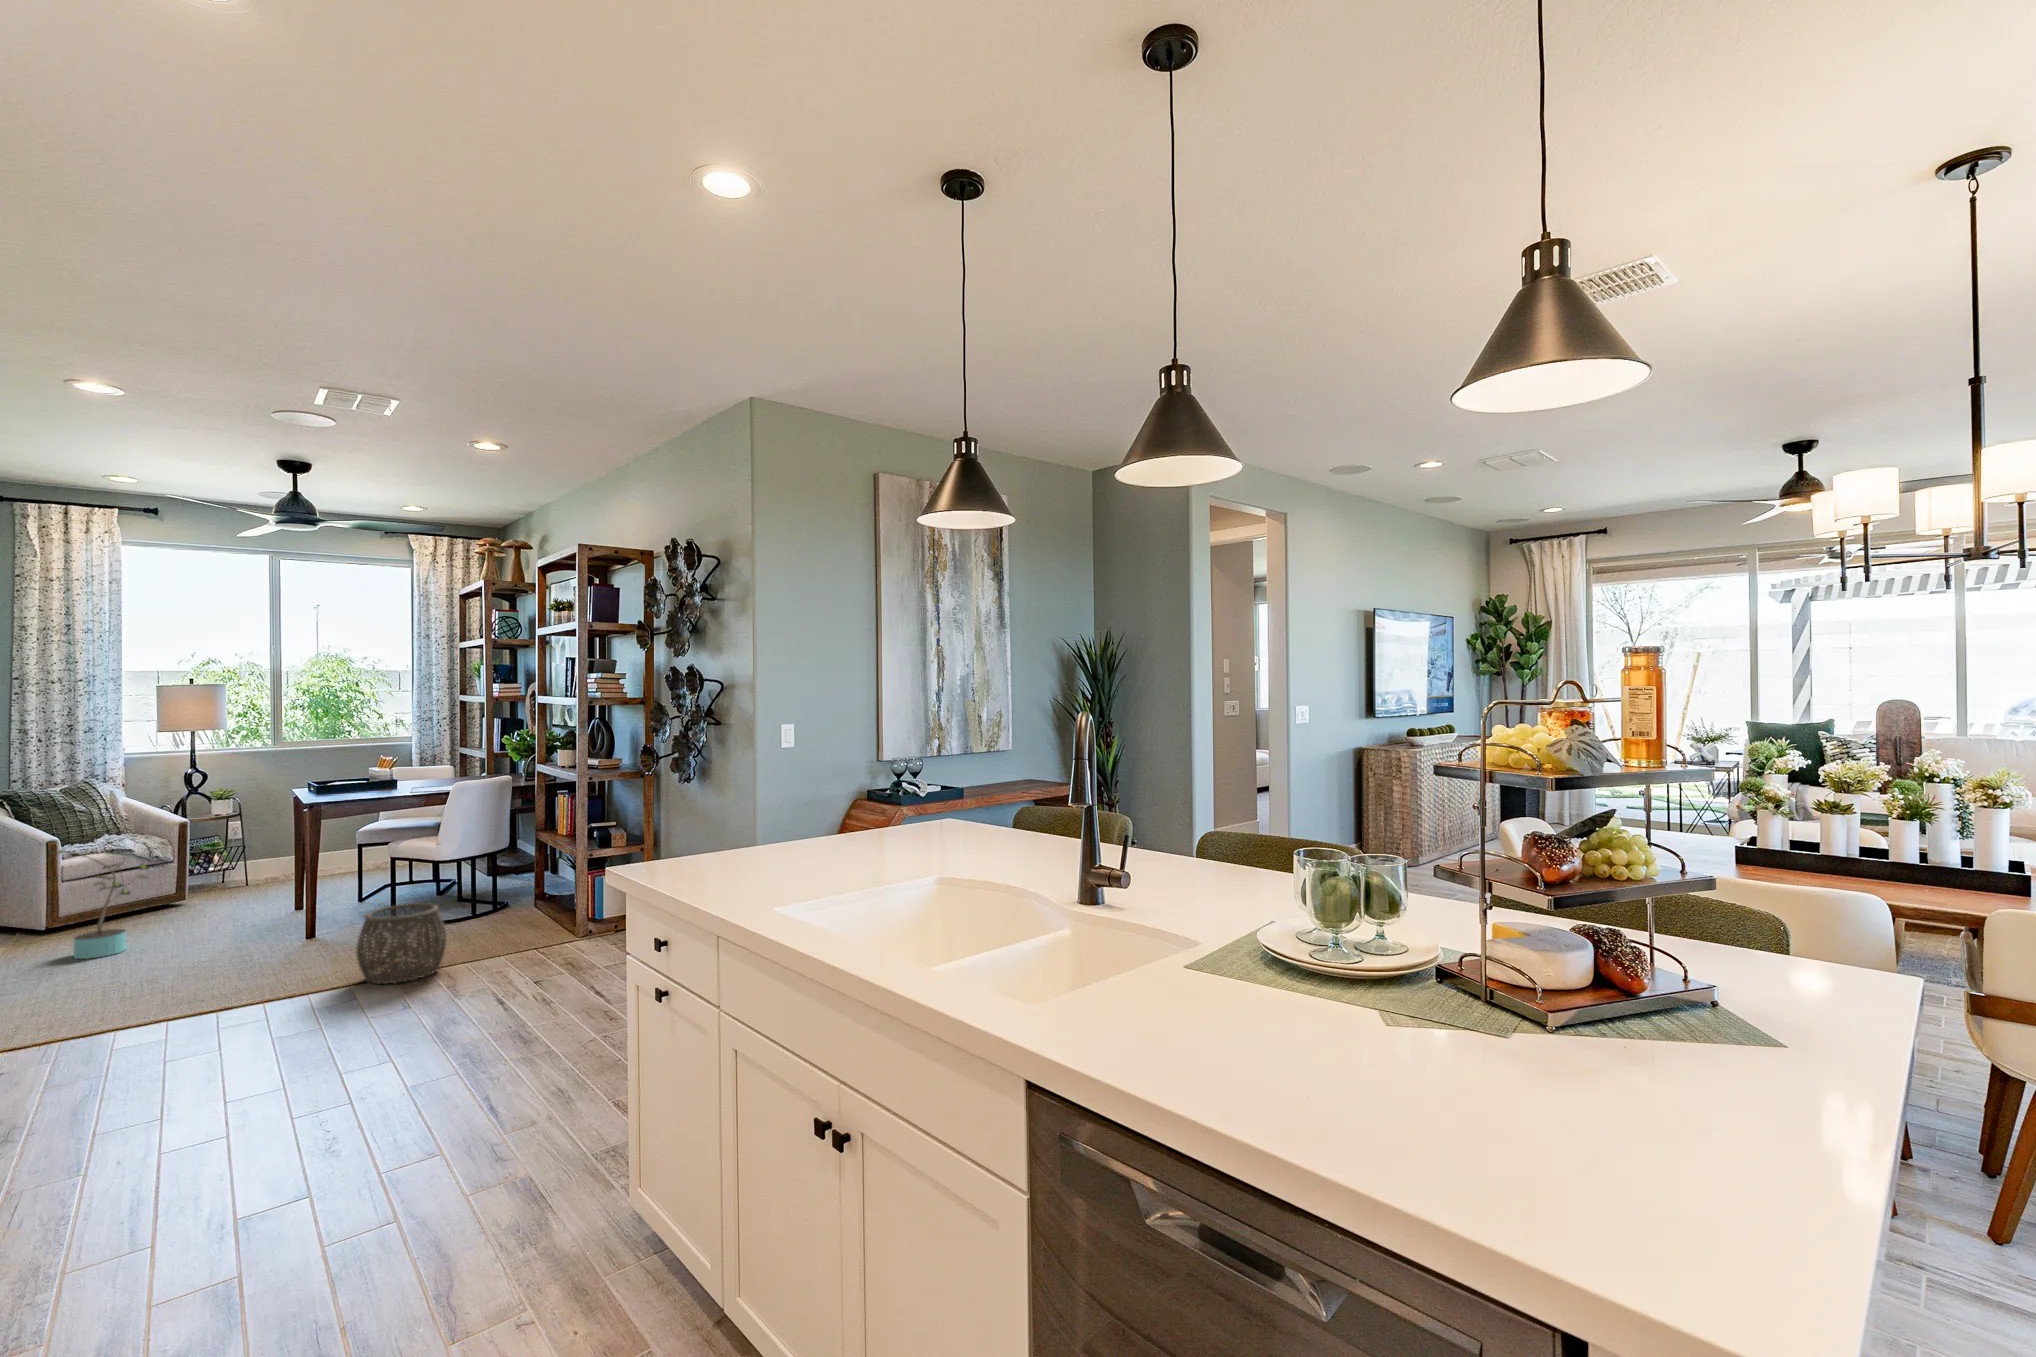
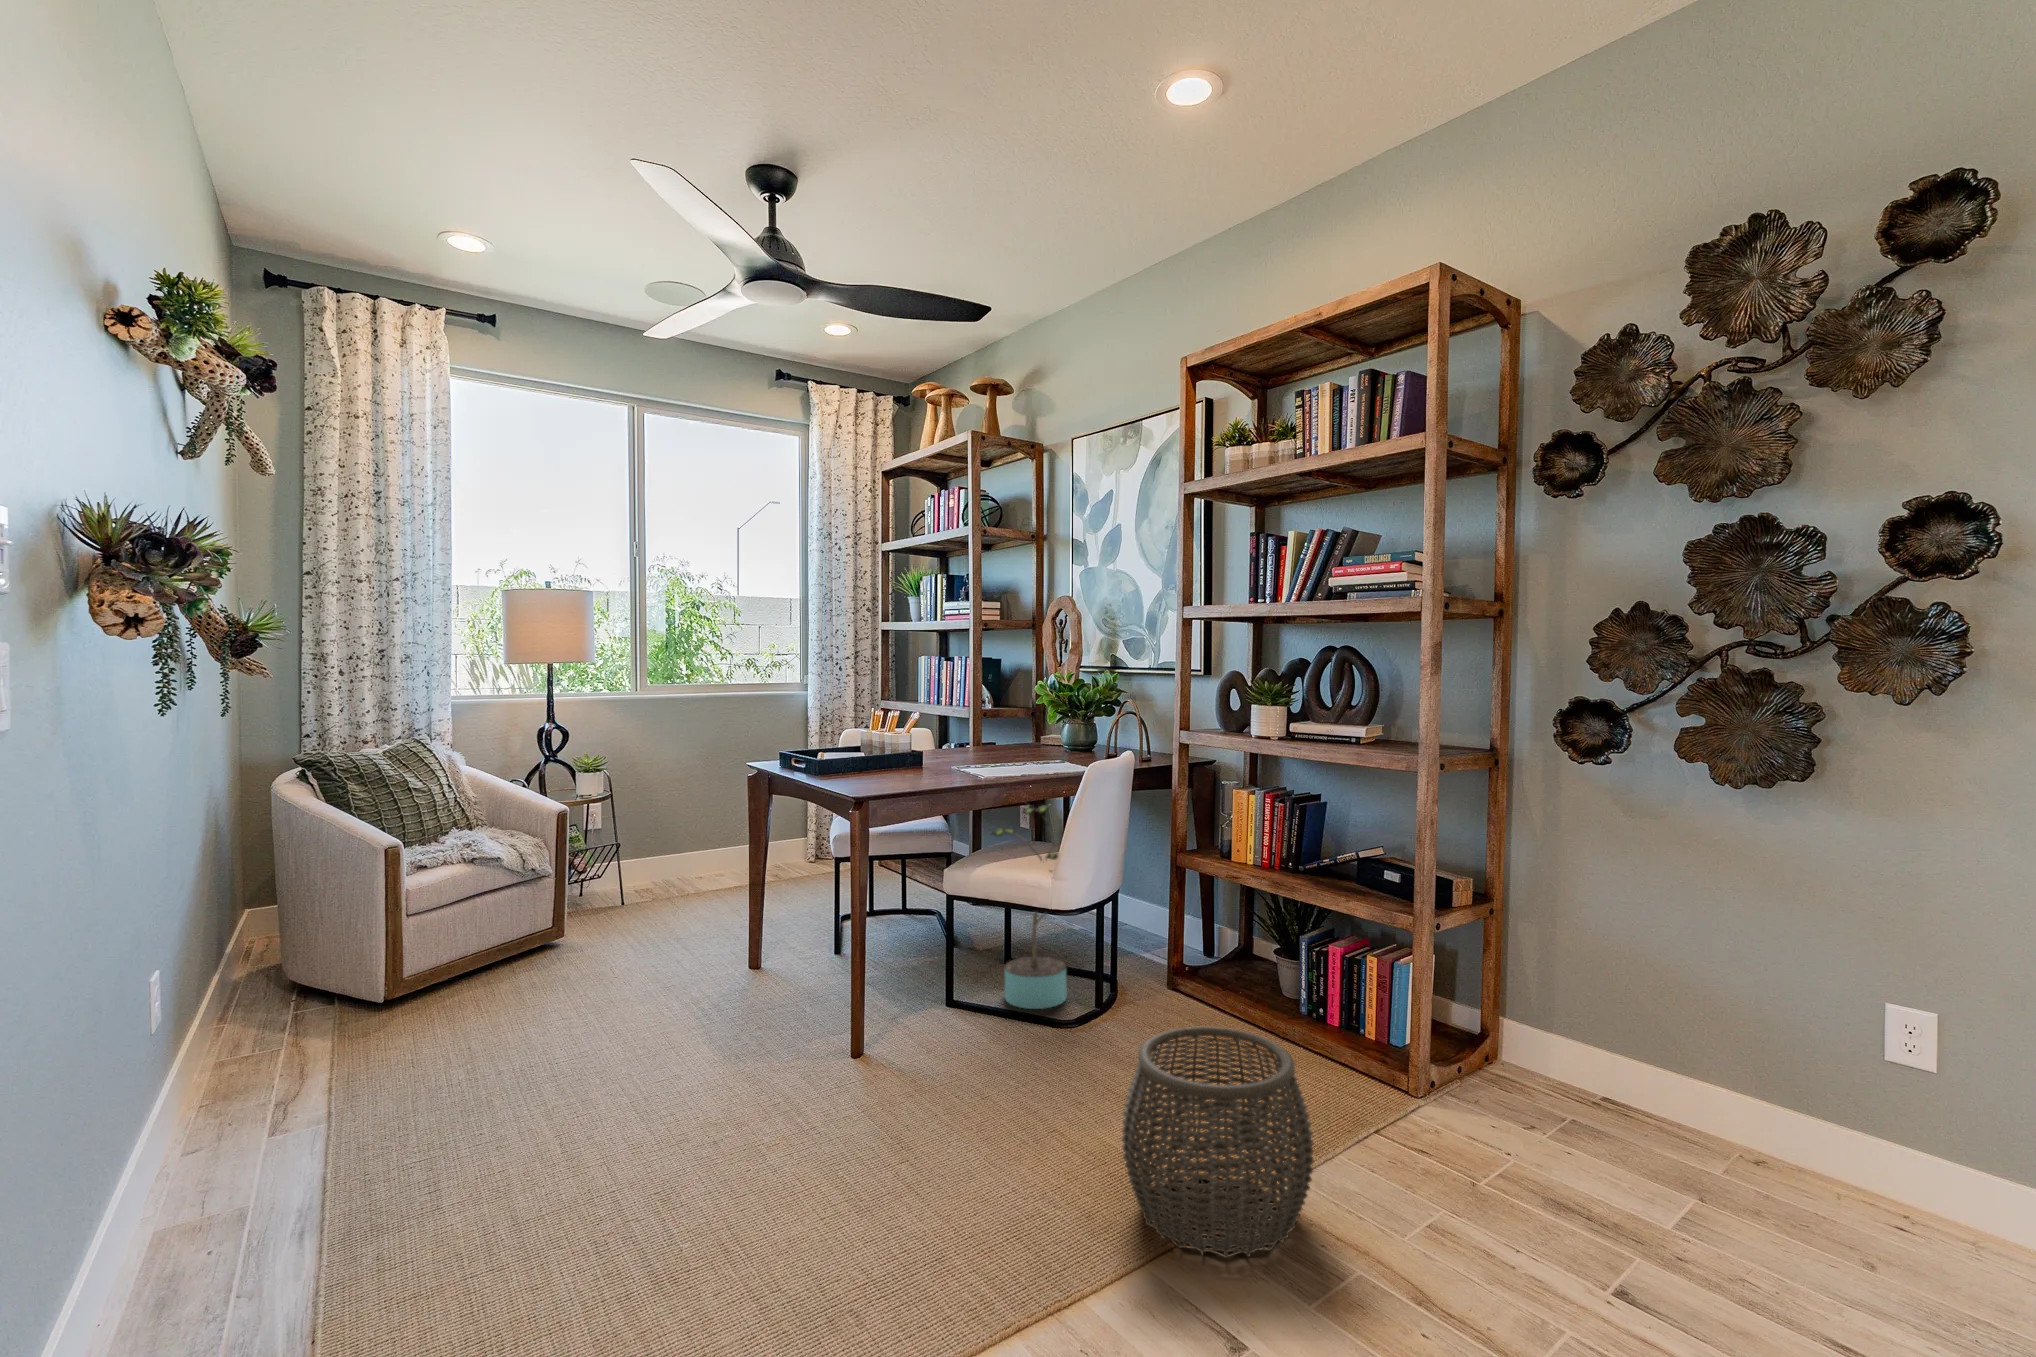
potted plant: present [50,832,149,959] -> present [991,805,1066,1009]

